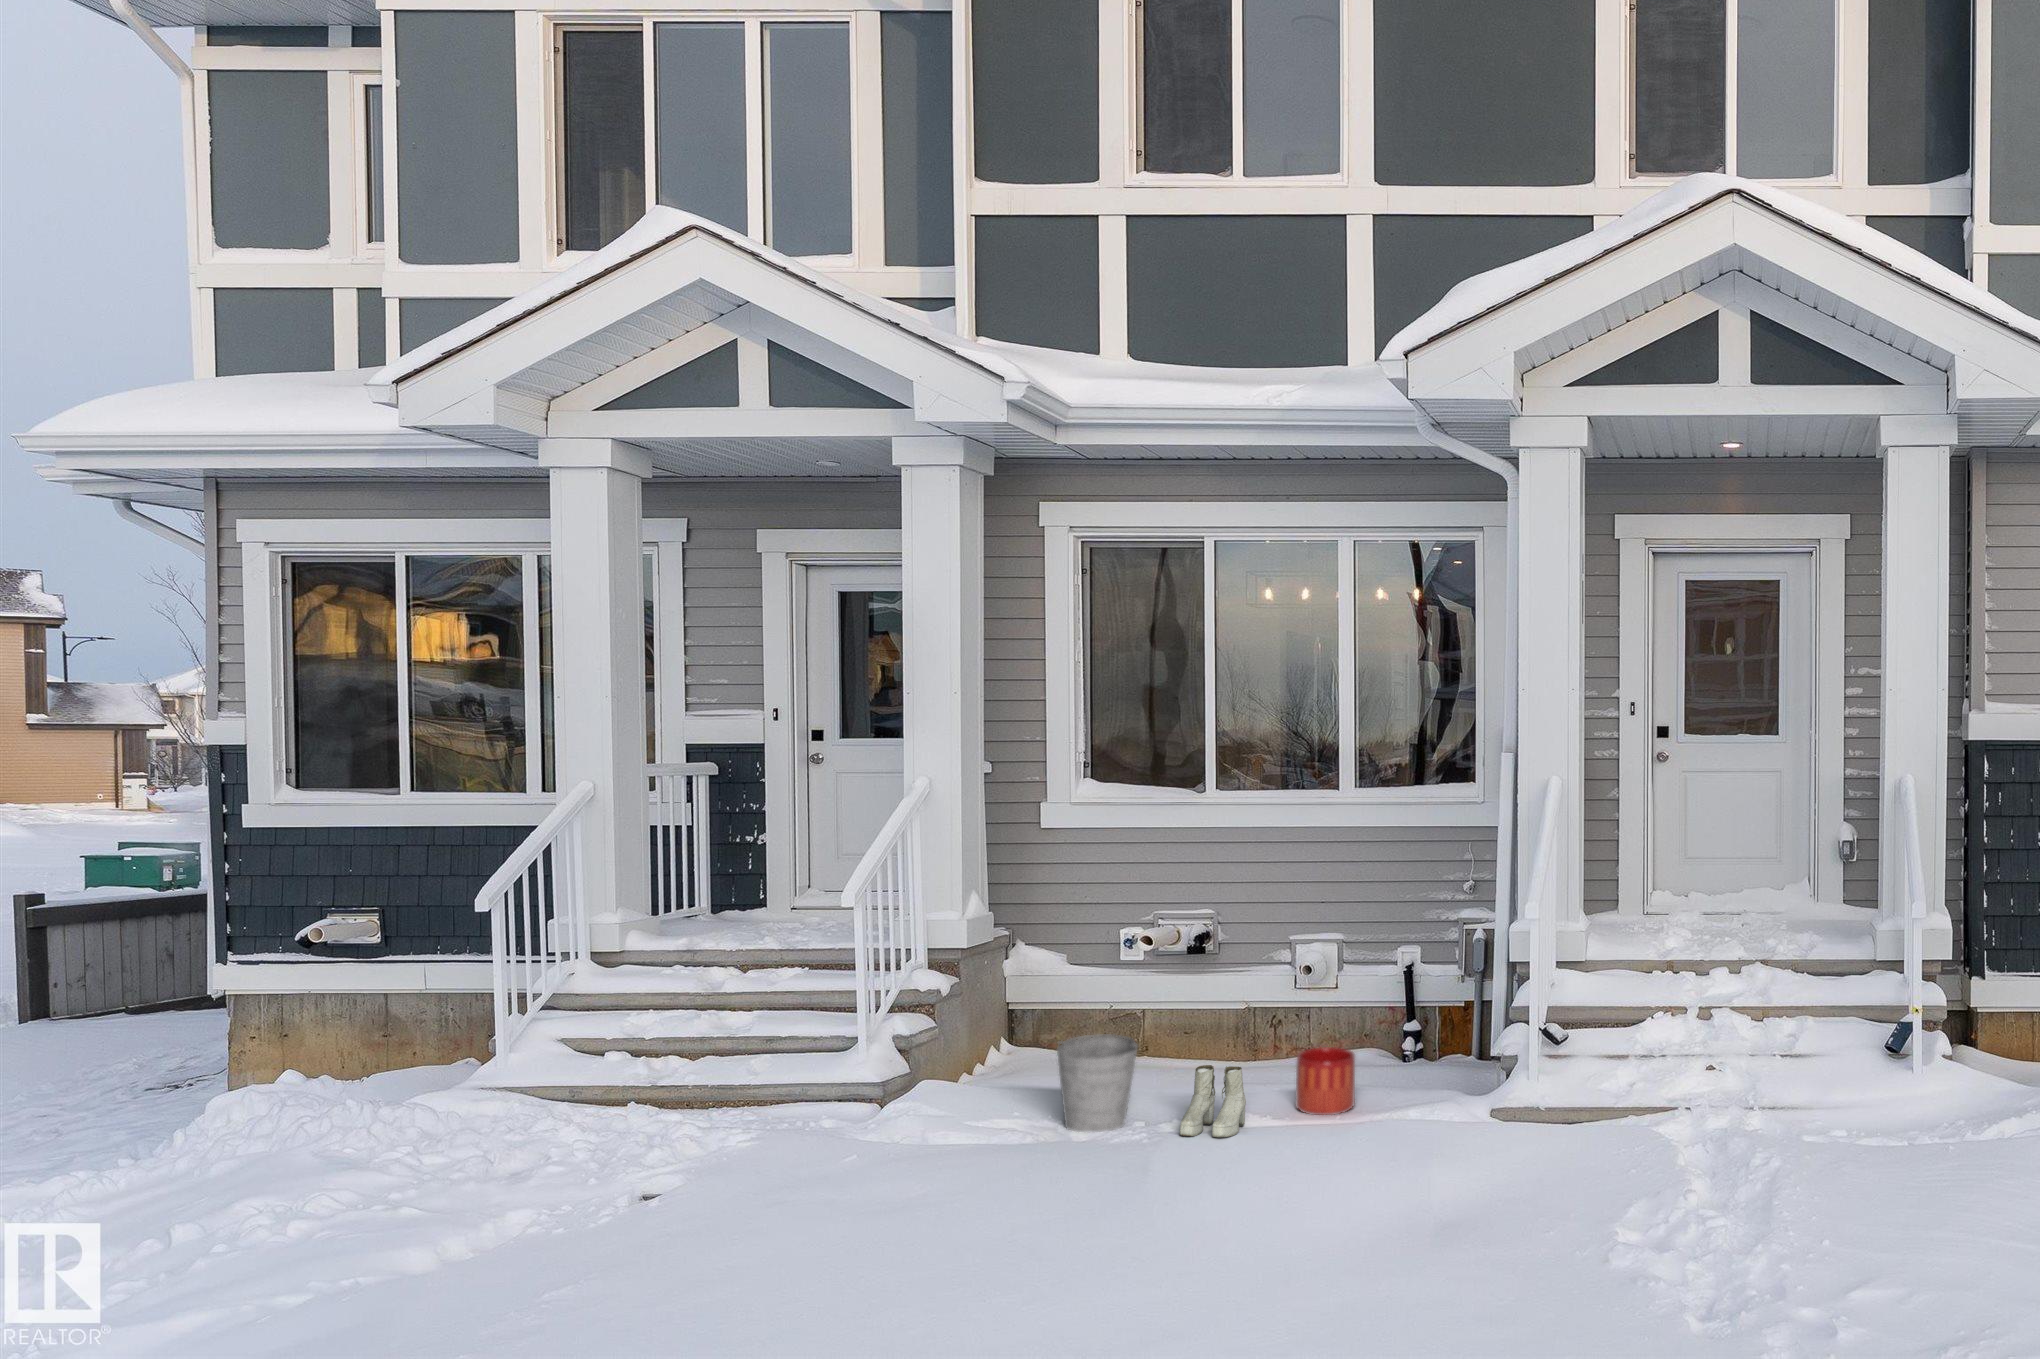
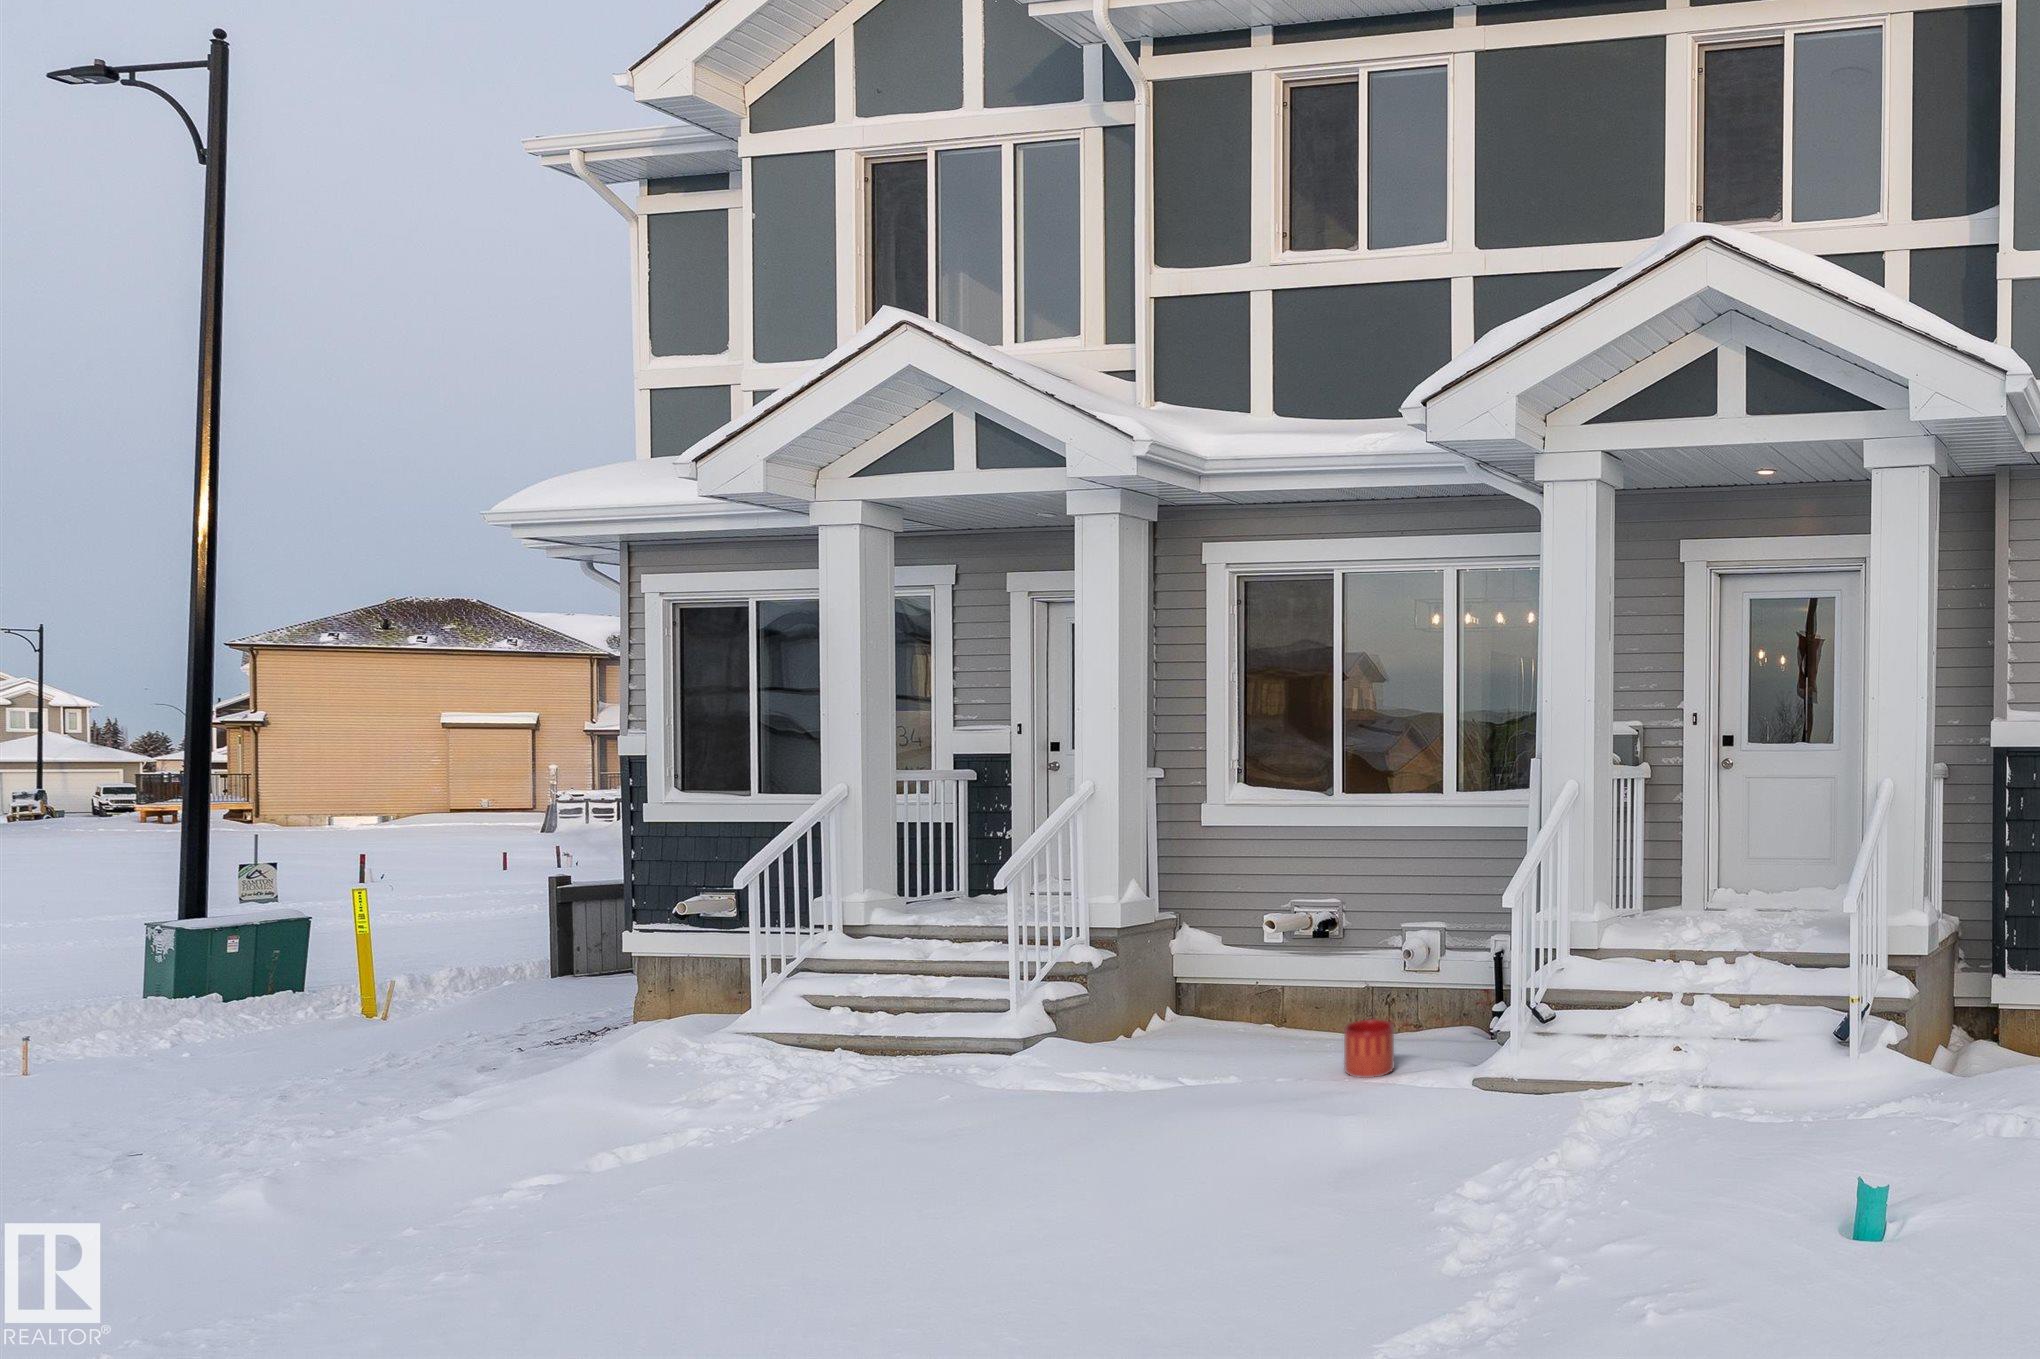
bucket: present [1057,1034,1138,1132] -> none [1140,1003,1208,1086]
boots: present [1180,1065,1246,1138] -> none [1230,1032,1291,1093]

